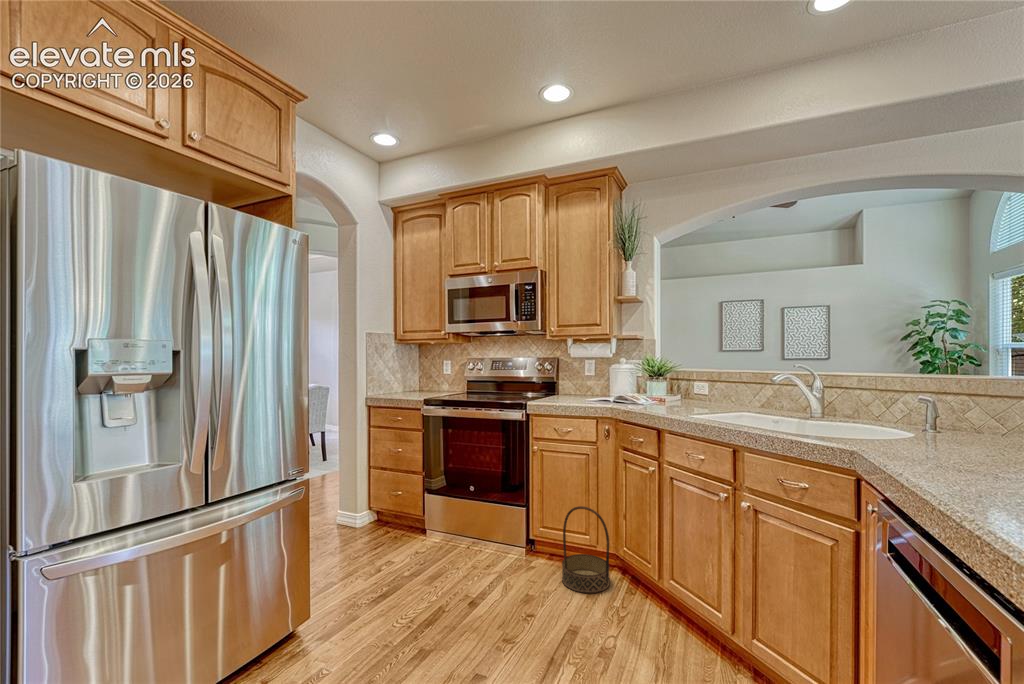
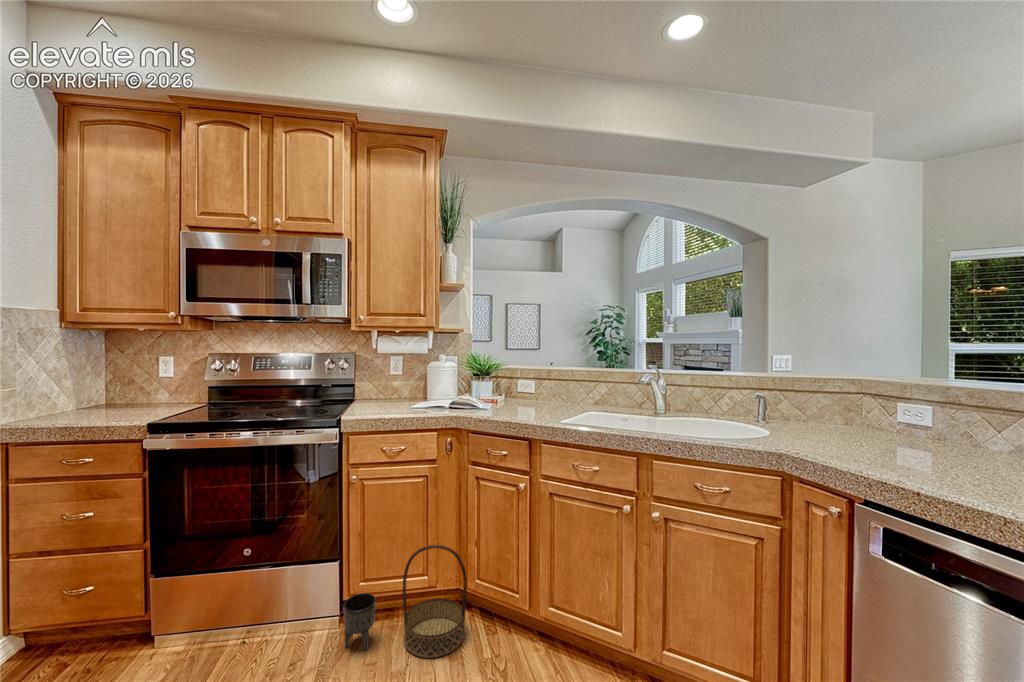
planter: none [523,532,546,572] -> present [344,593,376,650]

